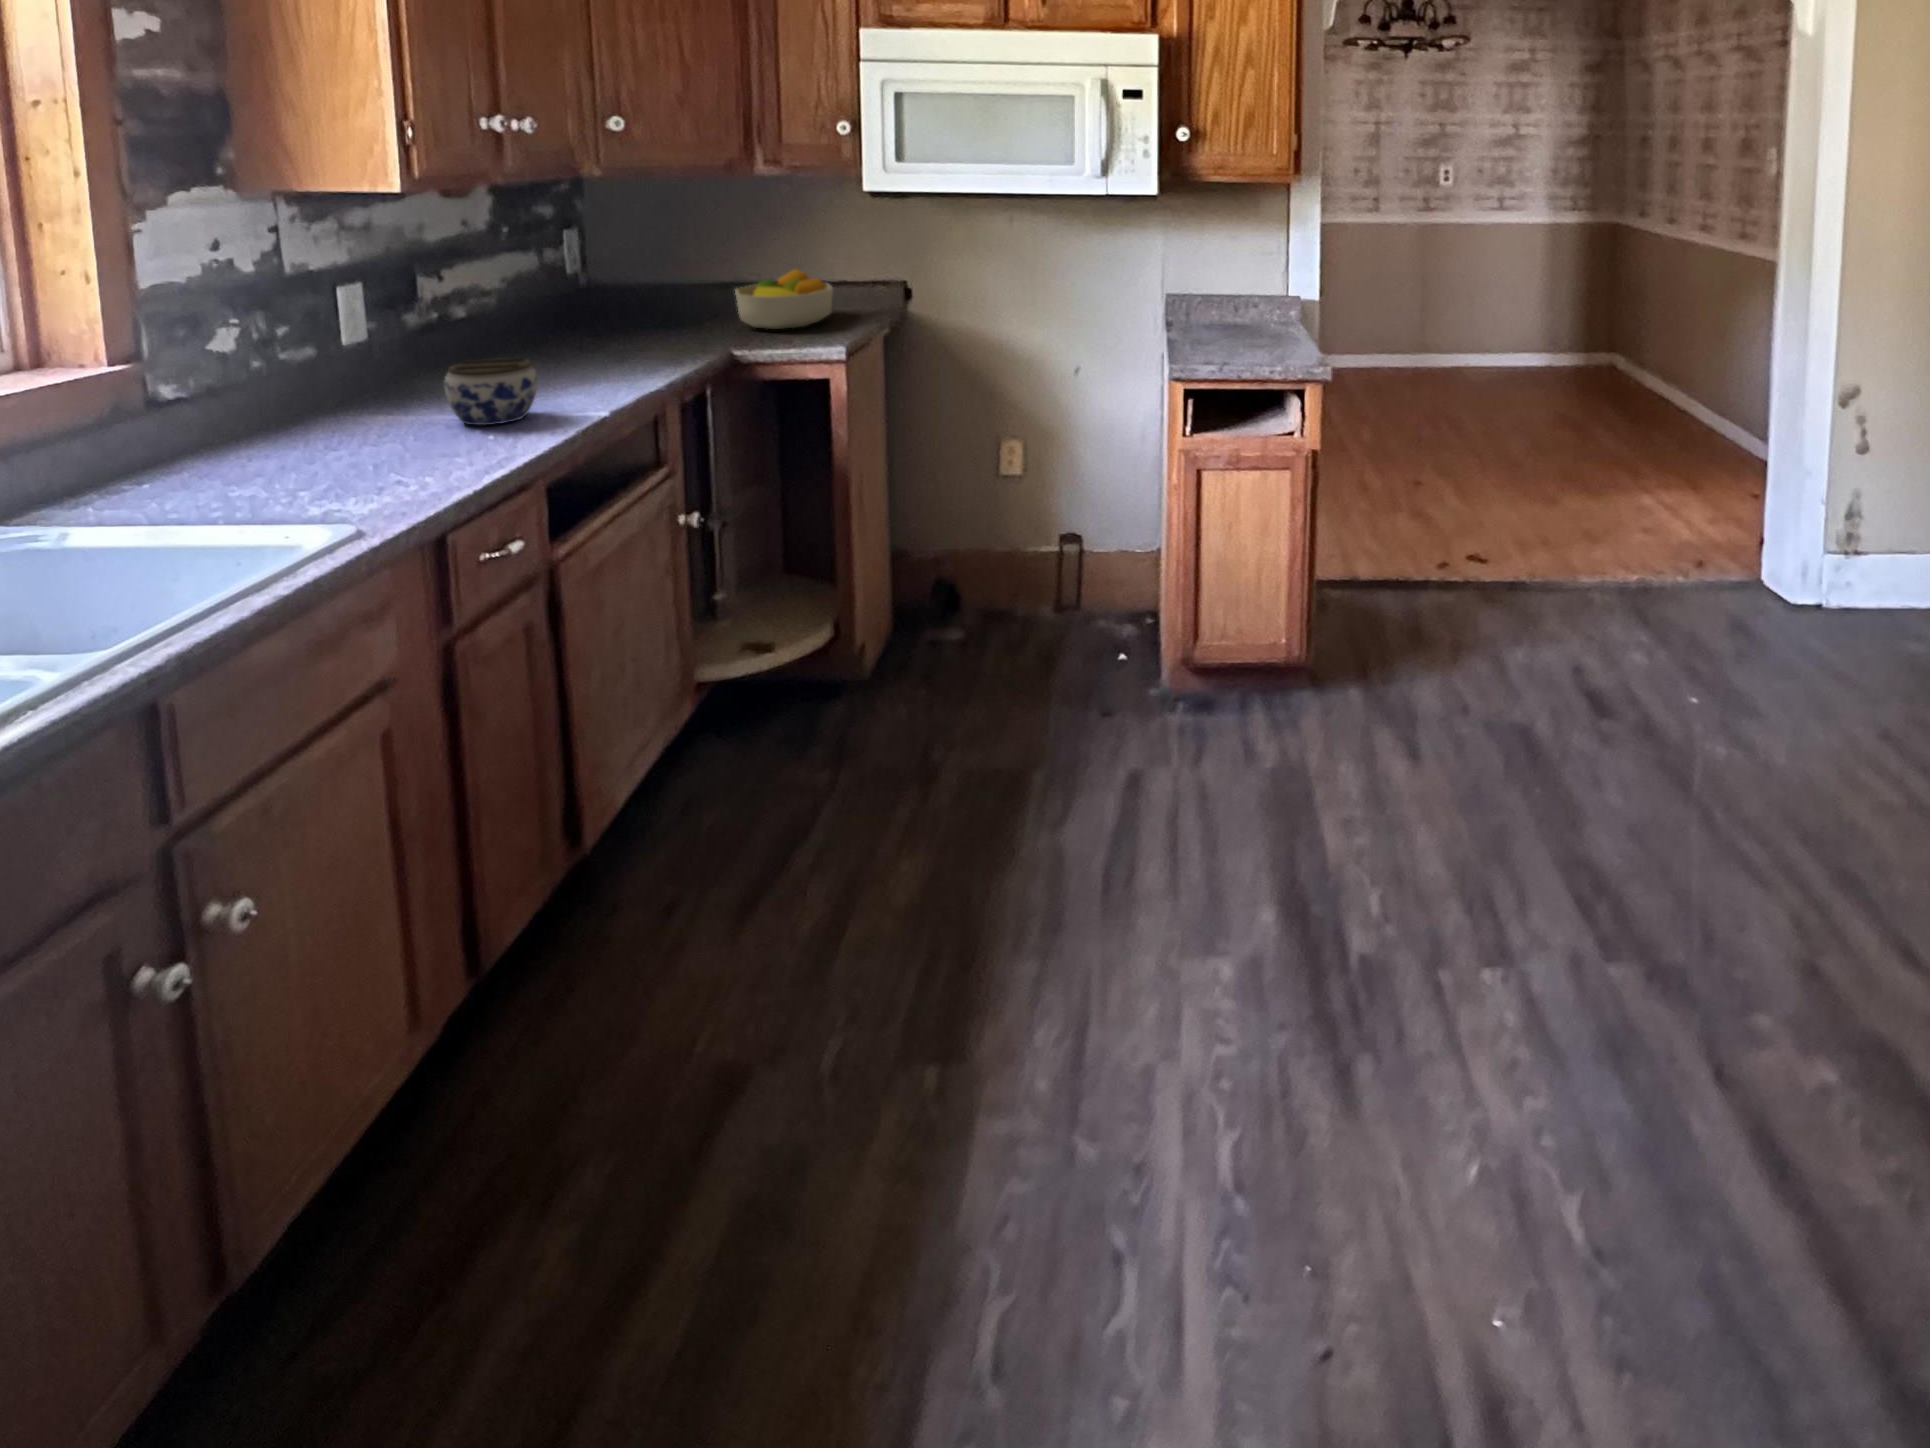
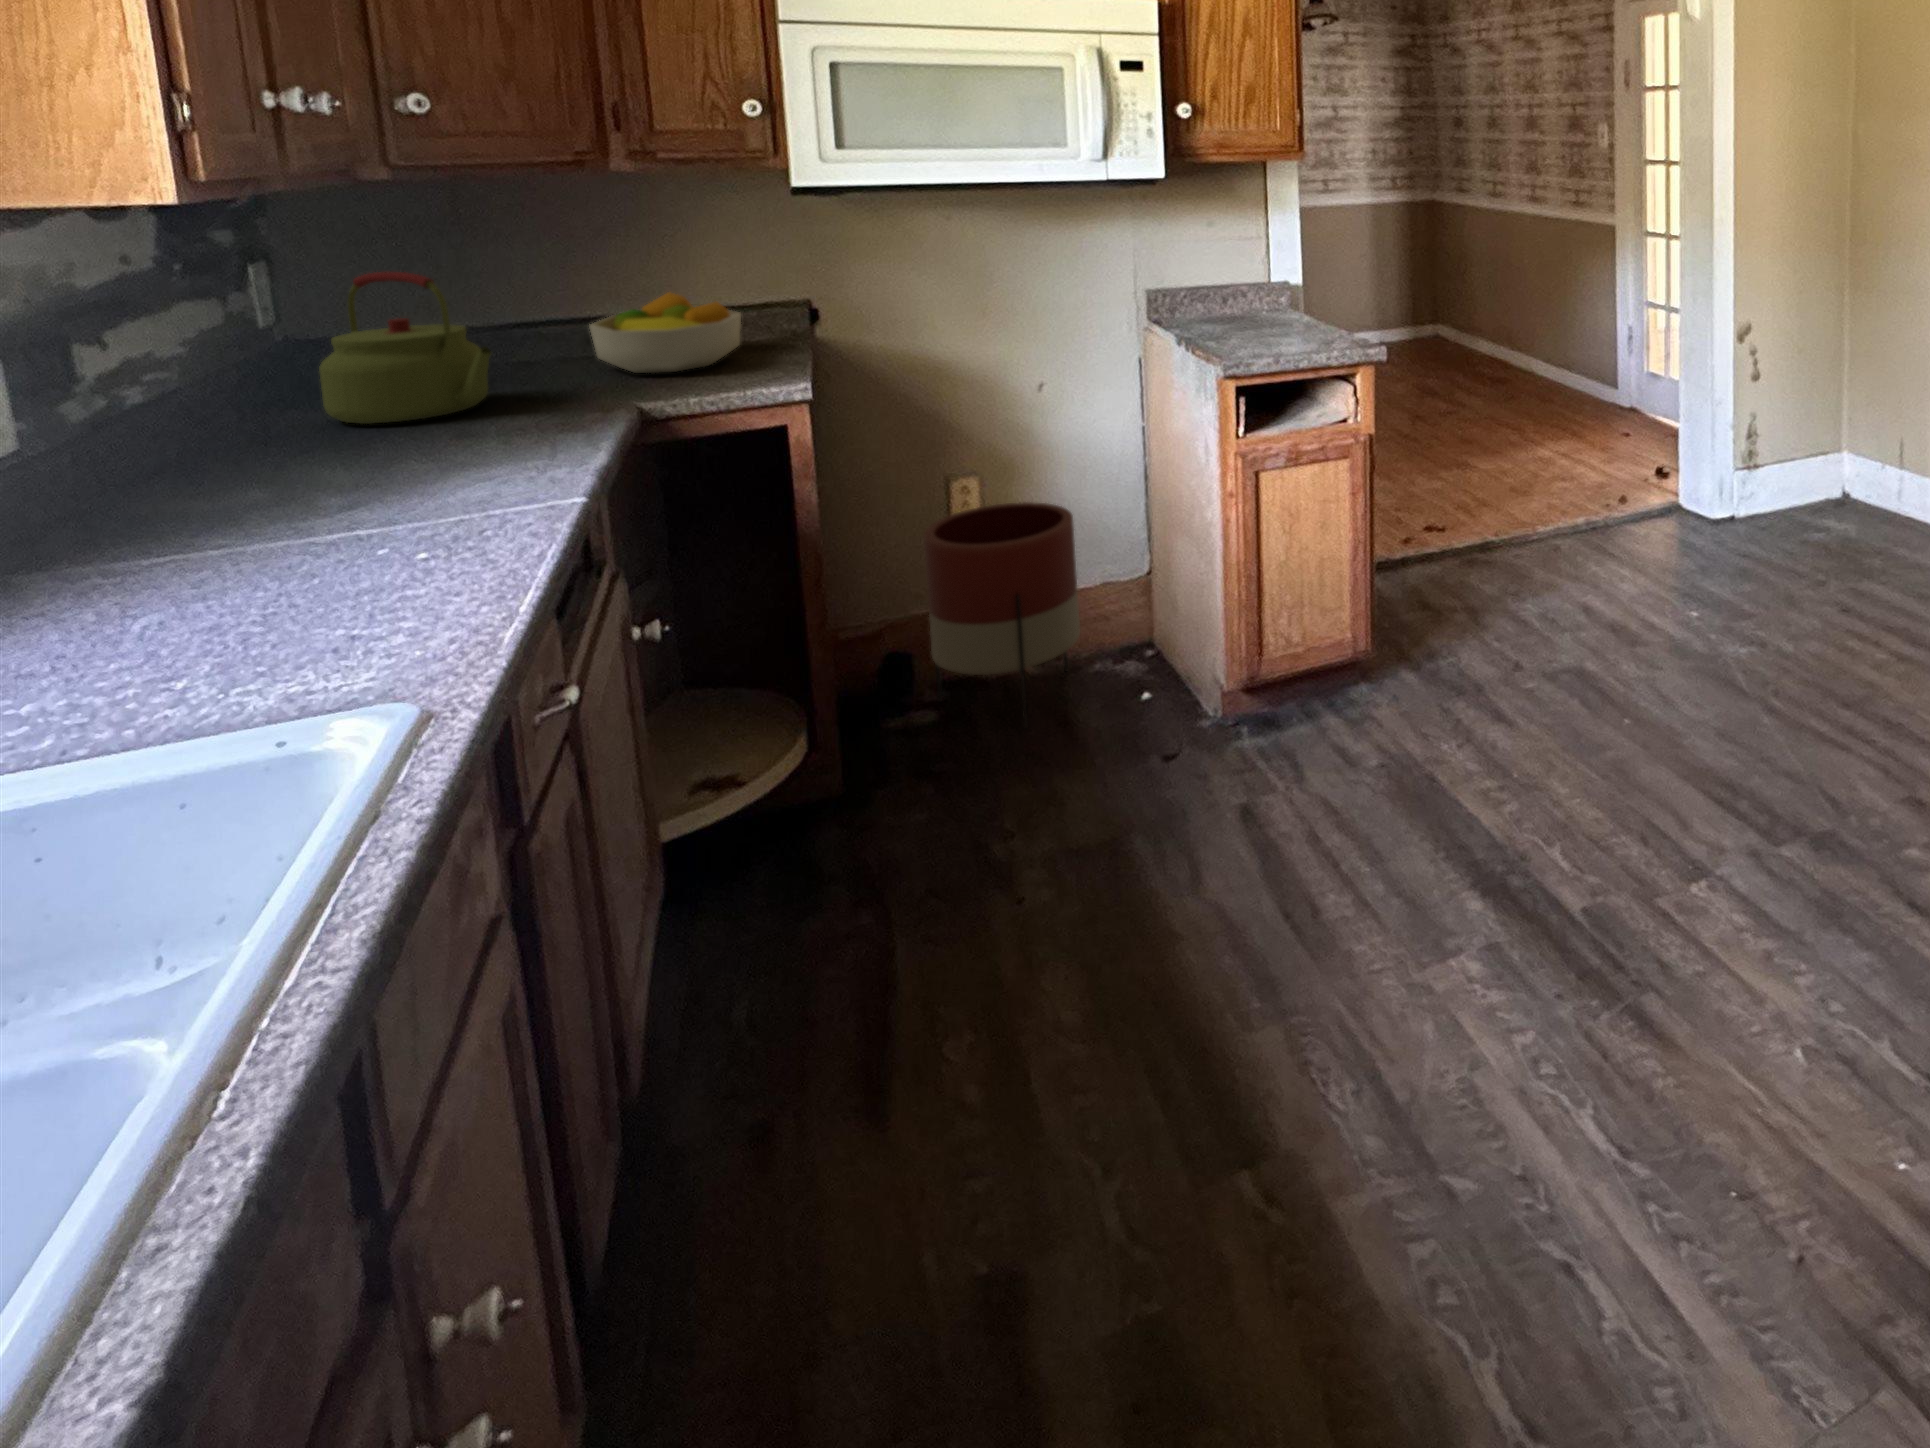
kettle: none [557,242,654,346] -> present [319,272,492,424]
jar: present [444,358,537,425] -> none [314,439,474,547]
planter: none [961,467,1080,661] -> present [923,502,1080,728]

